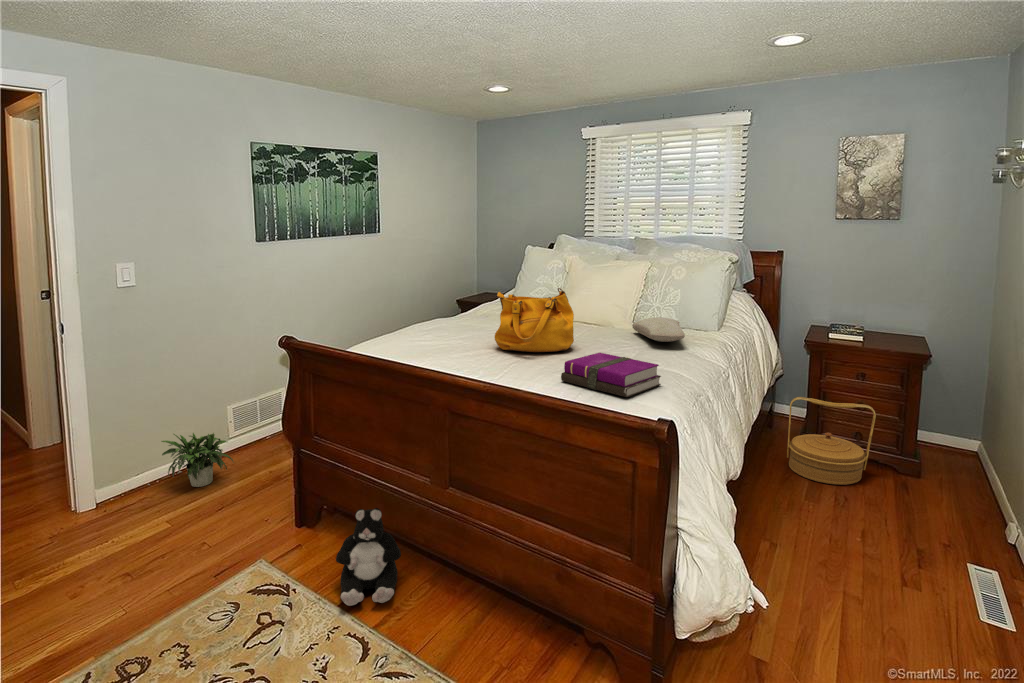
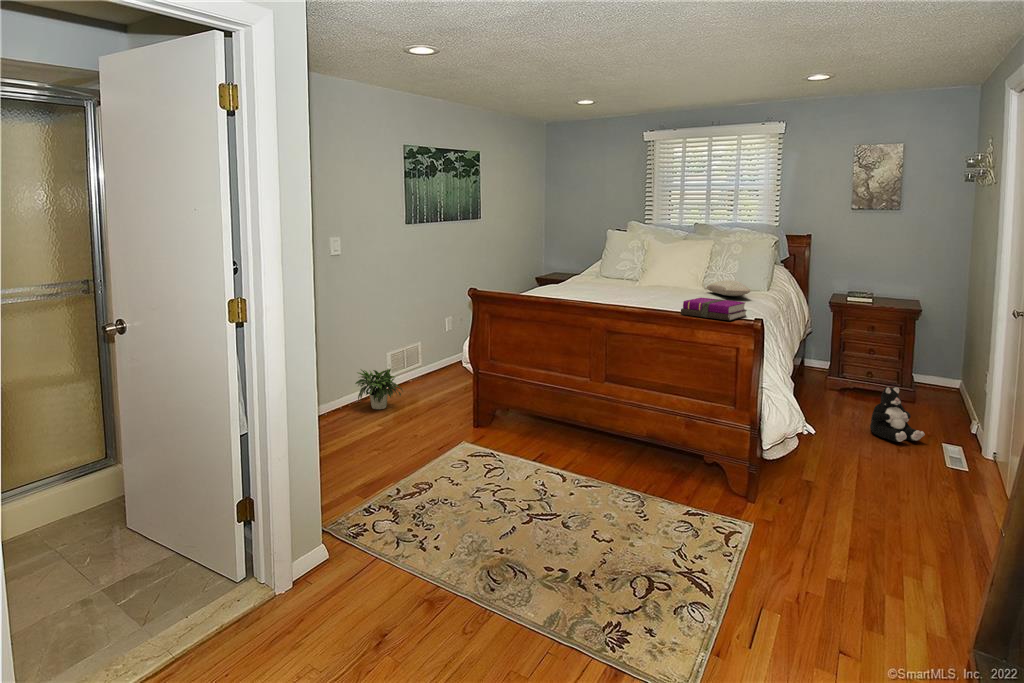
handbag: present [495,288,574,352] -> none [617,256,674,301]
woven basket: present [787,397,876,485] -> none [817,342,883,405]
plush toy: present [336,508,401,606] -> present [870,387,925,442]

